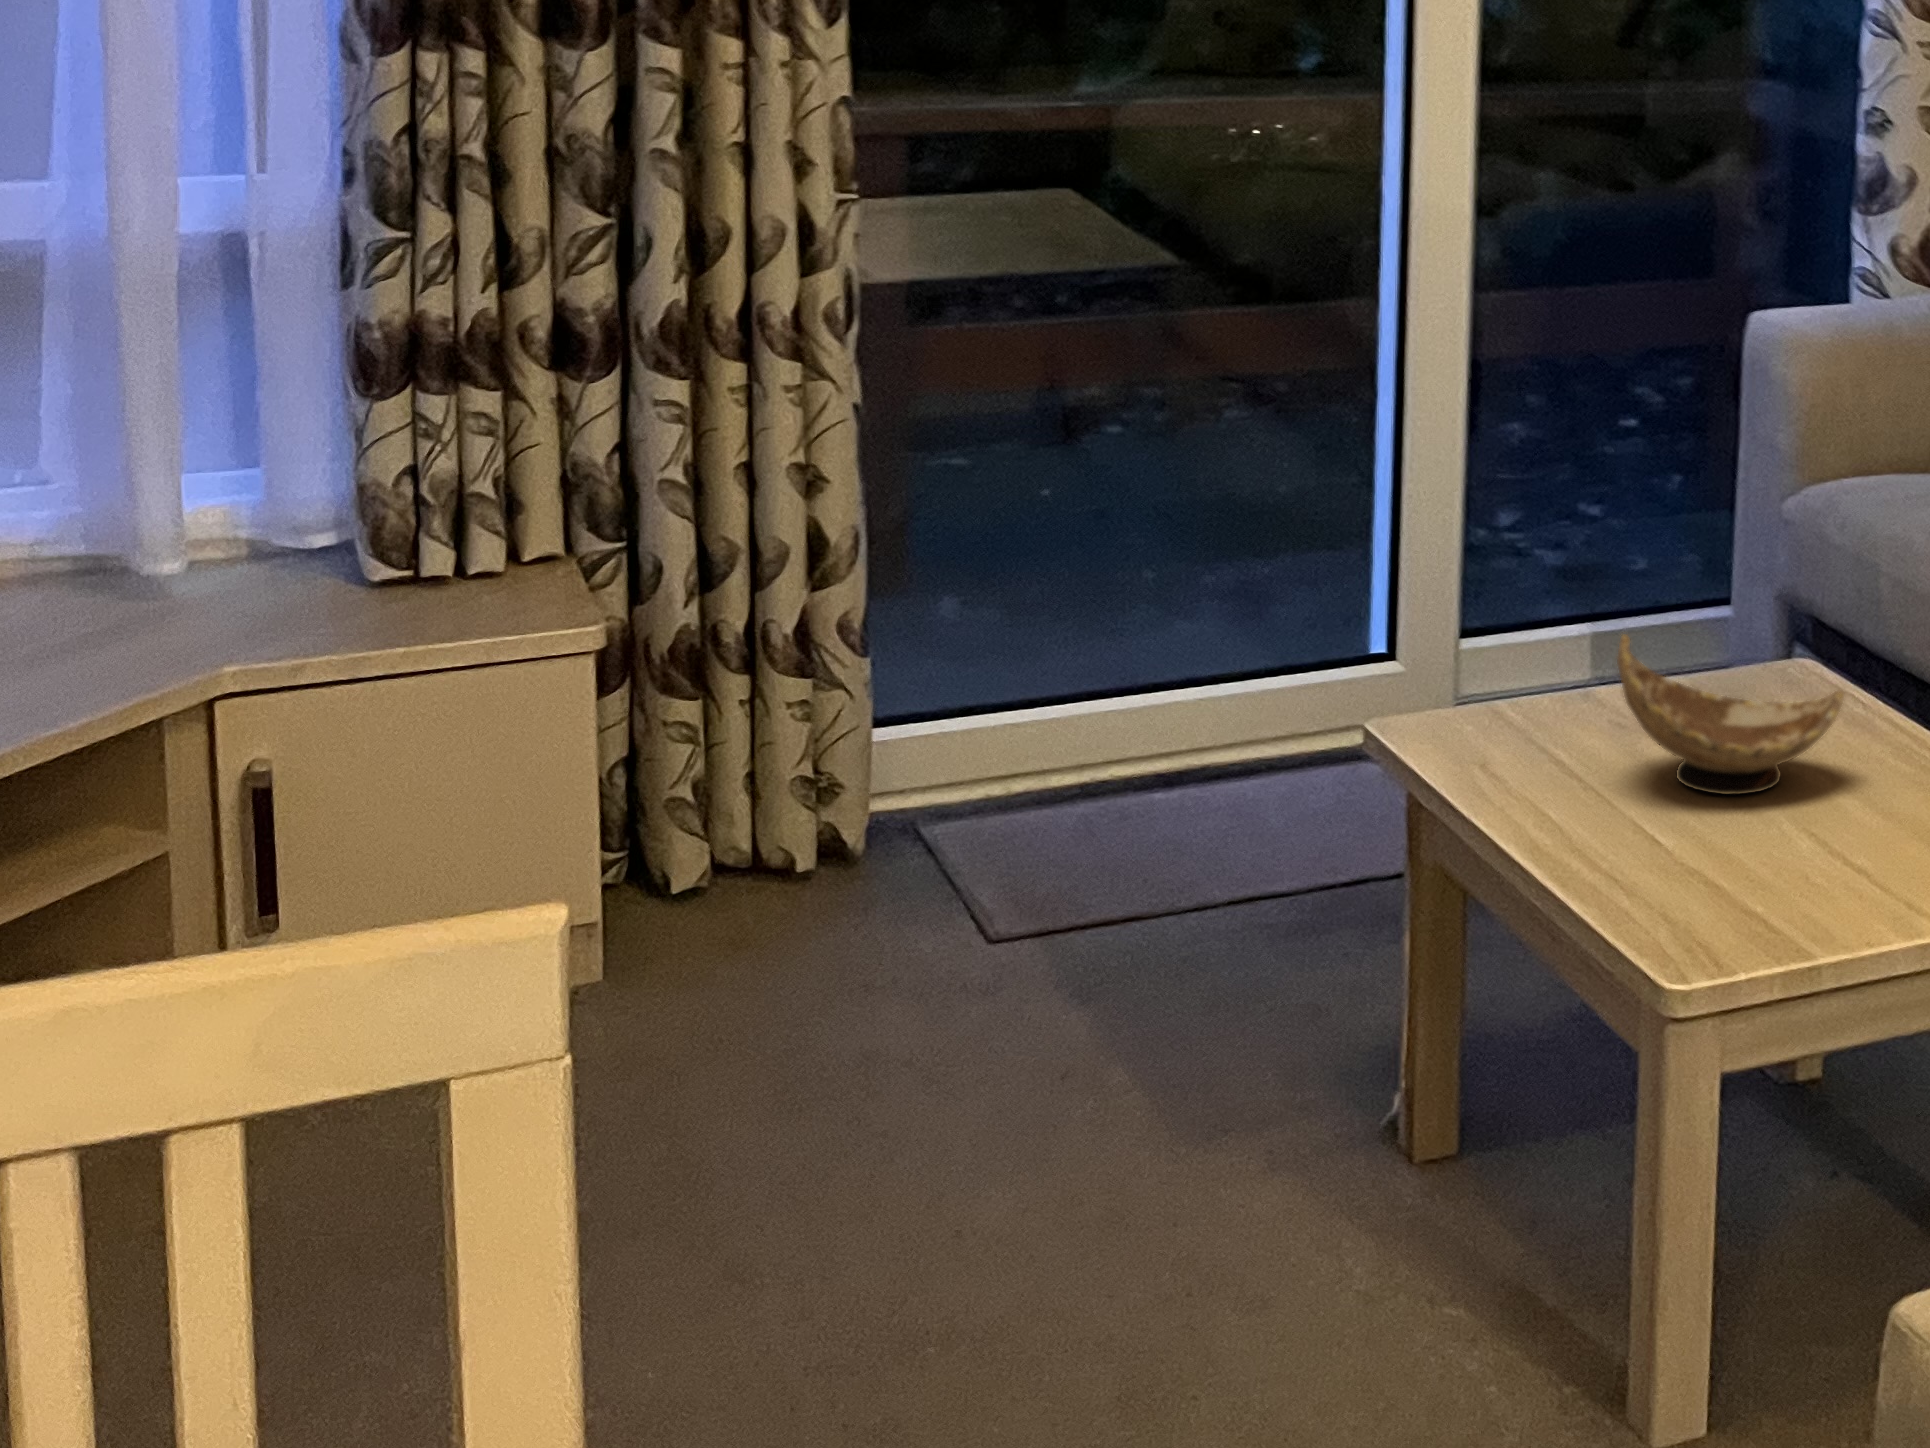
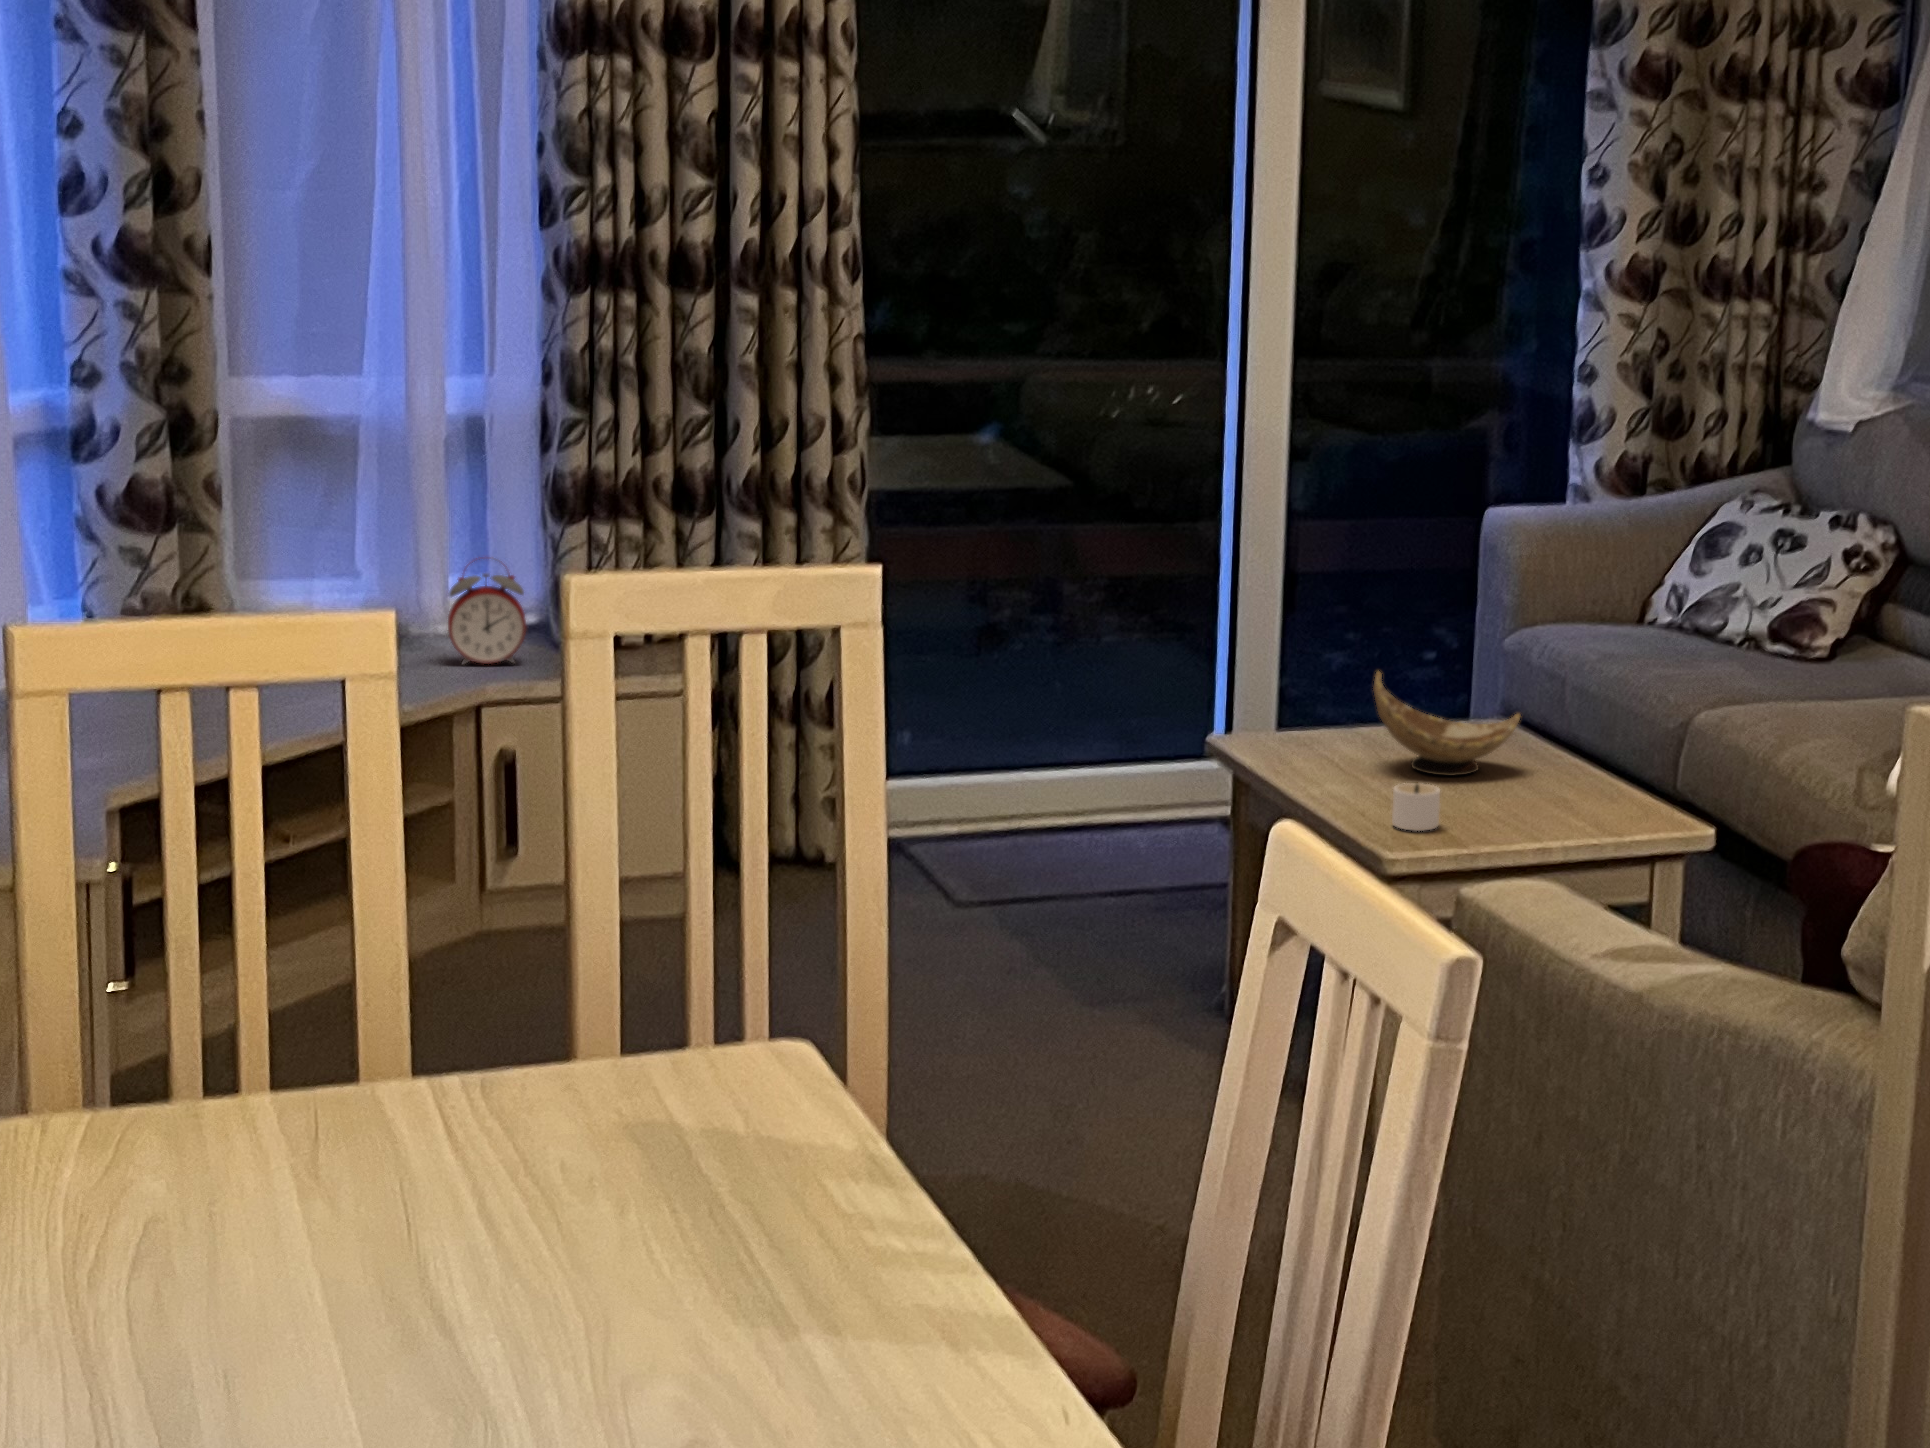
alarm clock: none [171,458,305,627] -> present [448,558,526,664]
candle: none [1660,844,1762,929] -> present [1392,783,1440,831]

